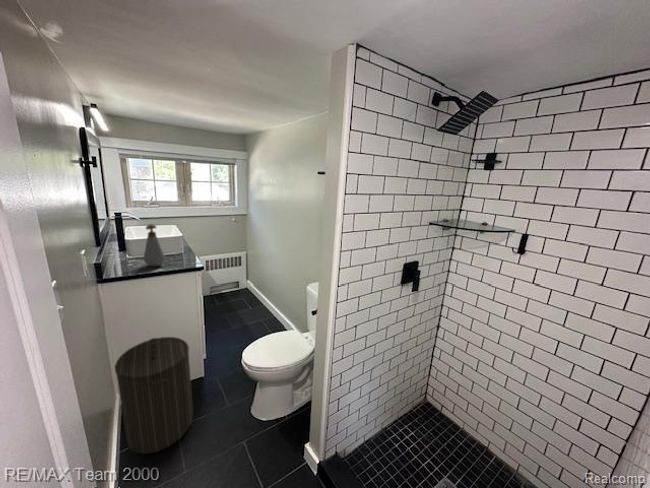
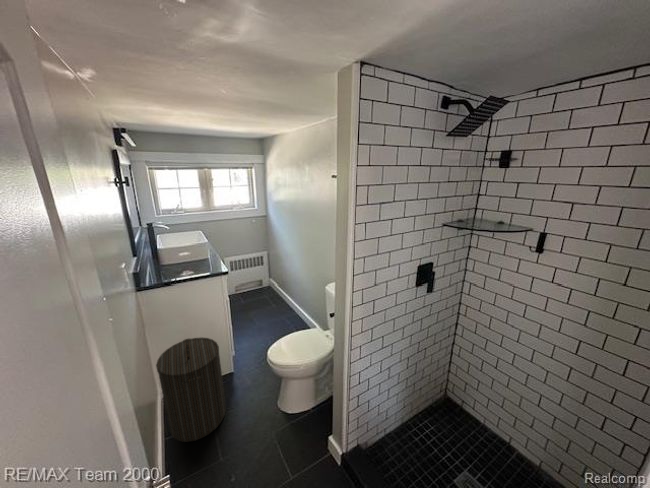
soap bottle: present [144,225,165,266] -> none [175,235,193,273]

